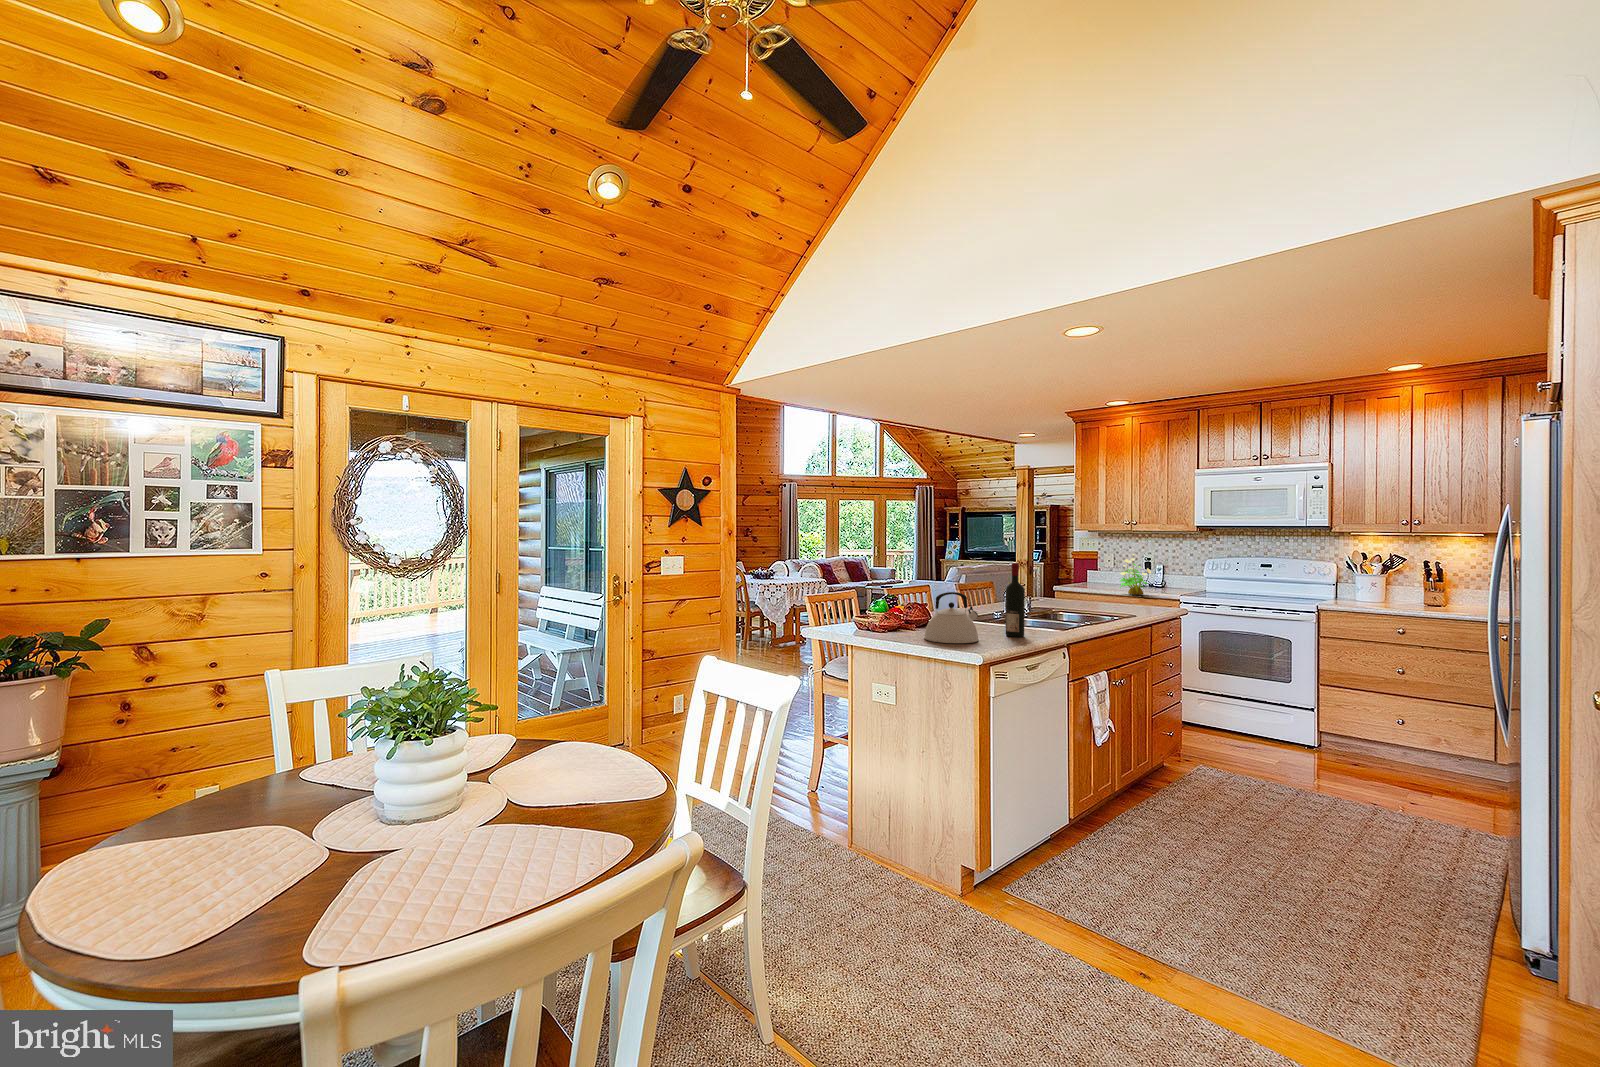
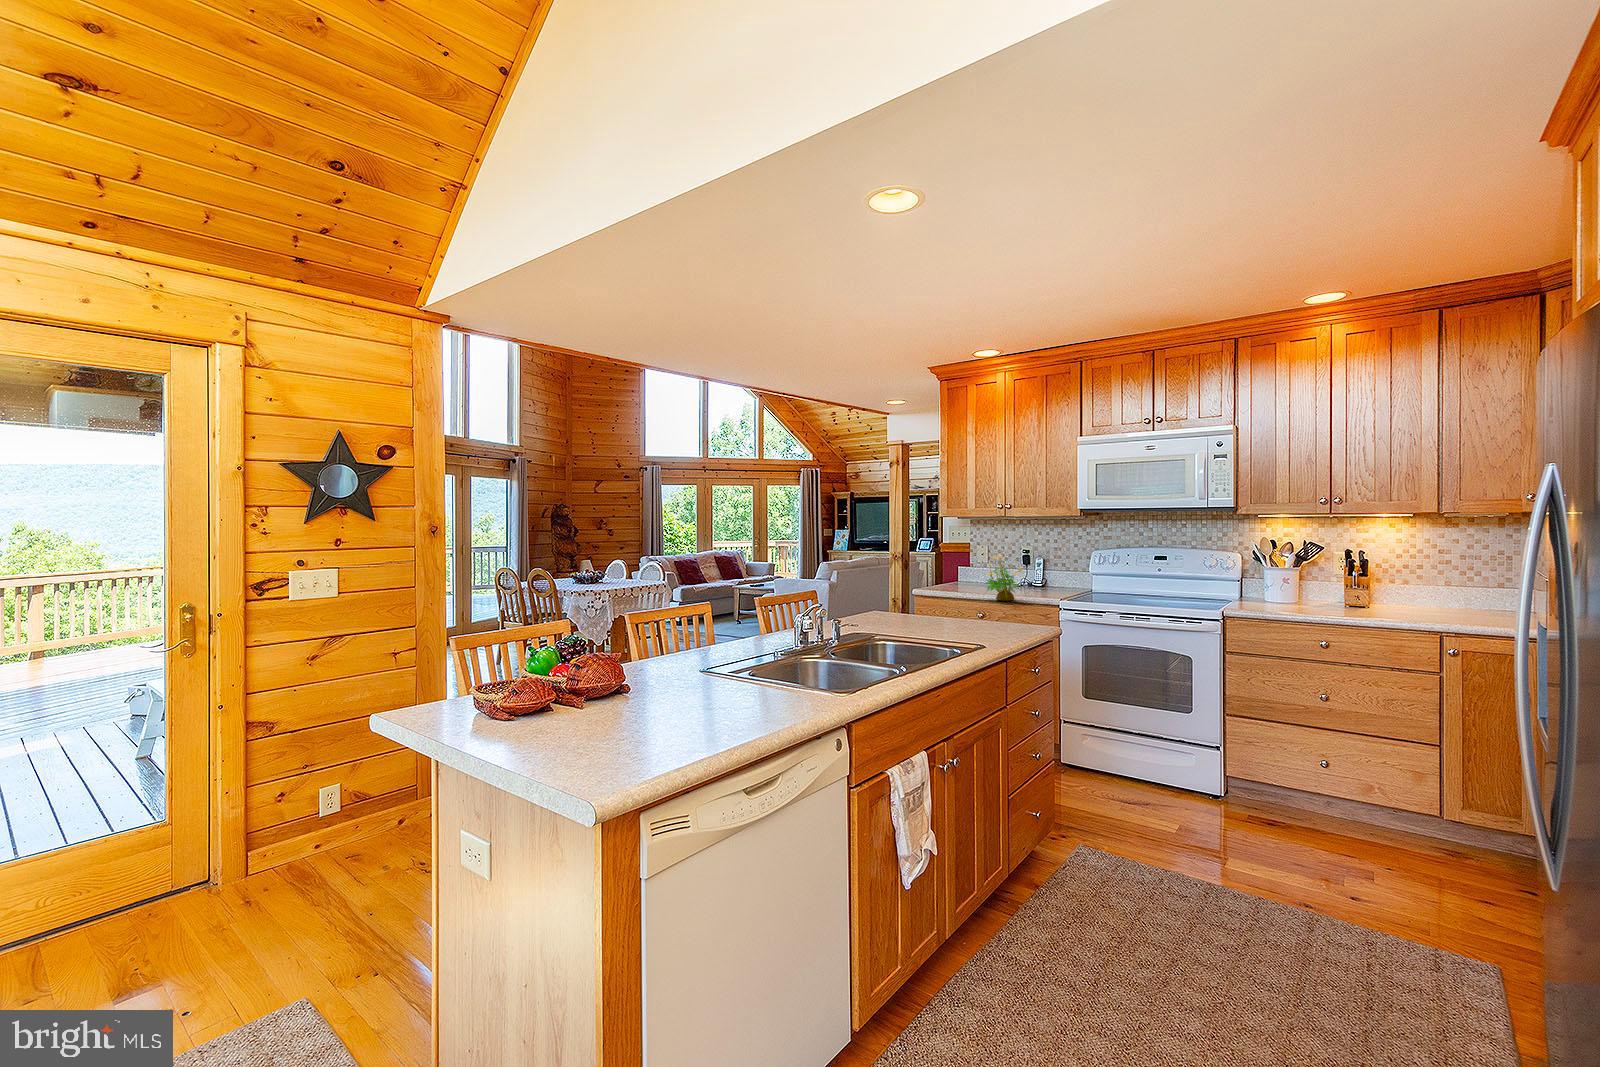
wine bottle: present [1005,563,1025,637] -> none [738,591,770,720]
kettle: present [924,592,979,643] -> none [576,652,678,753]

